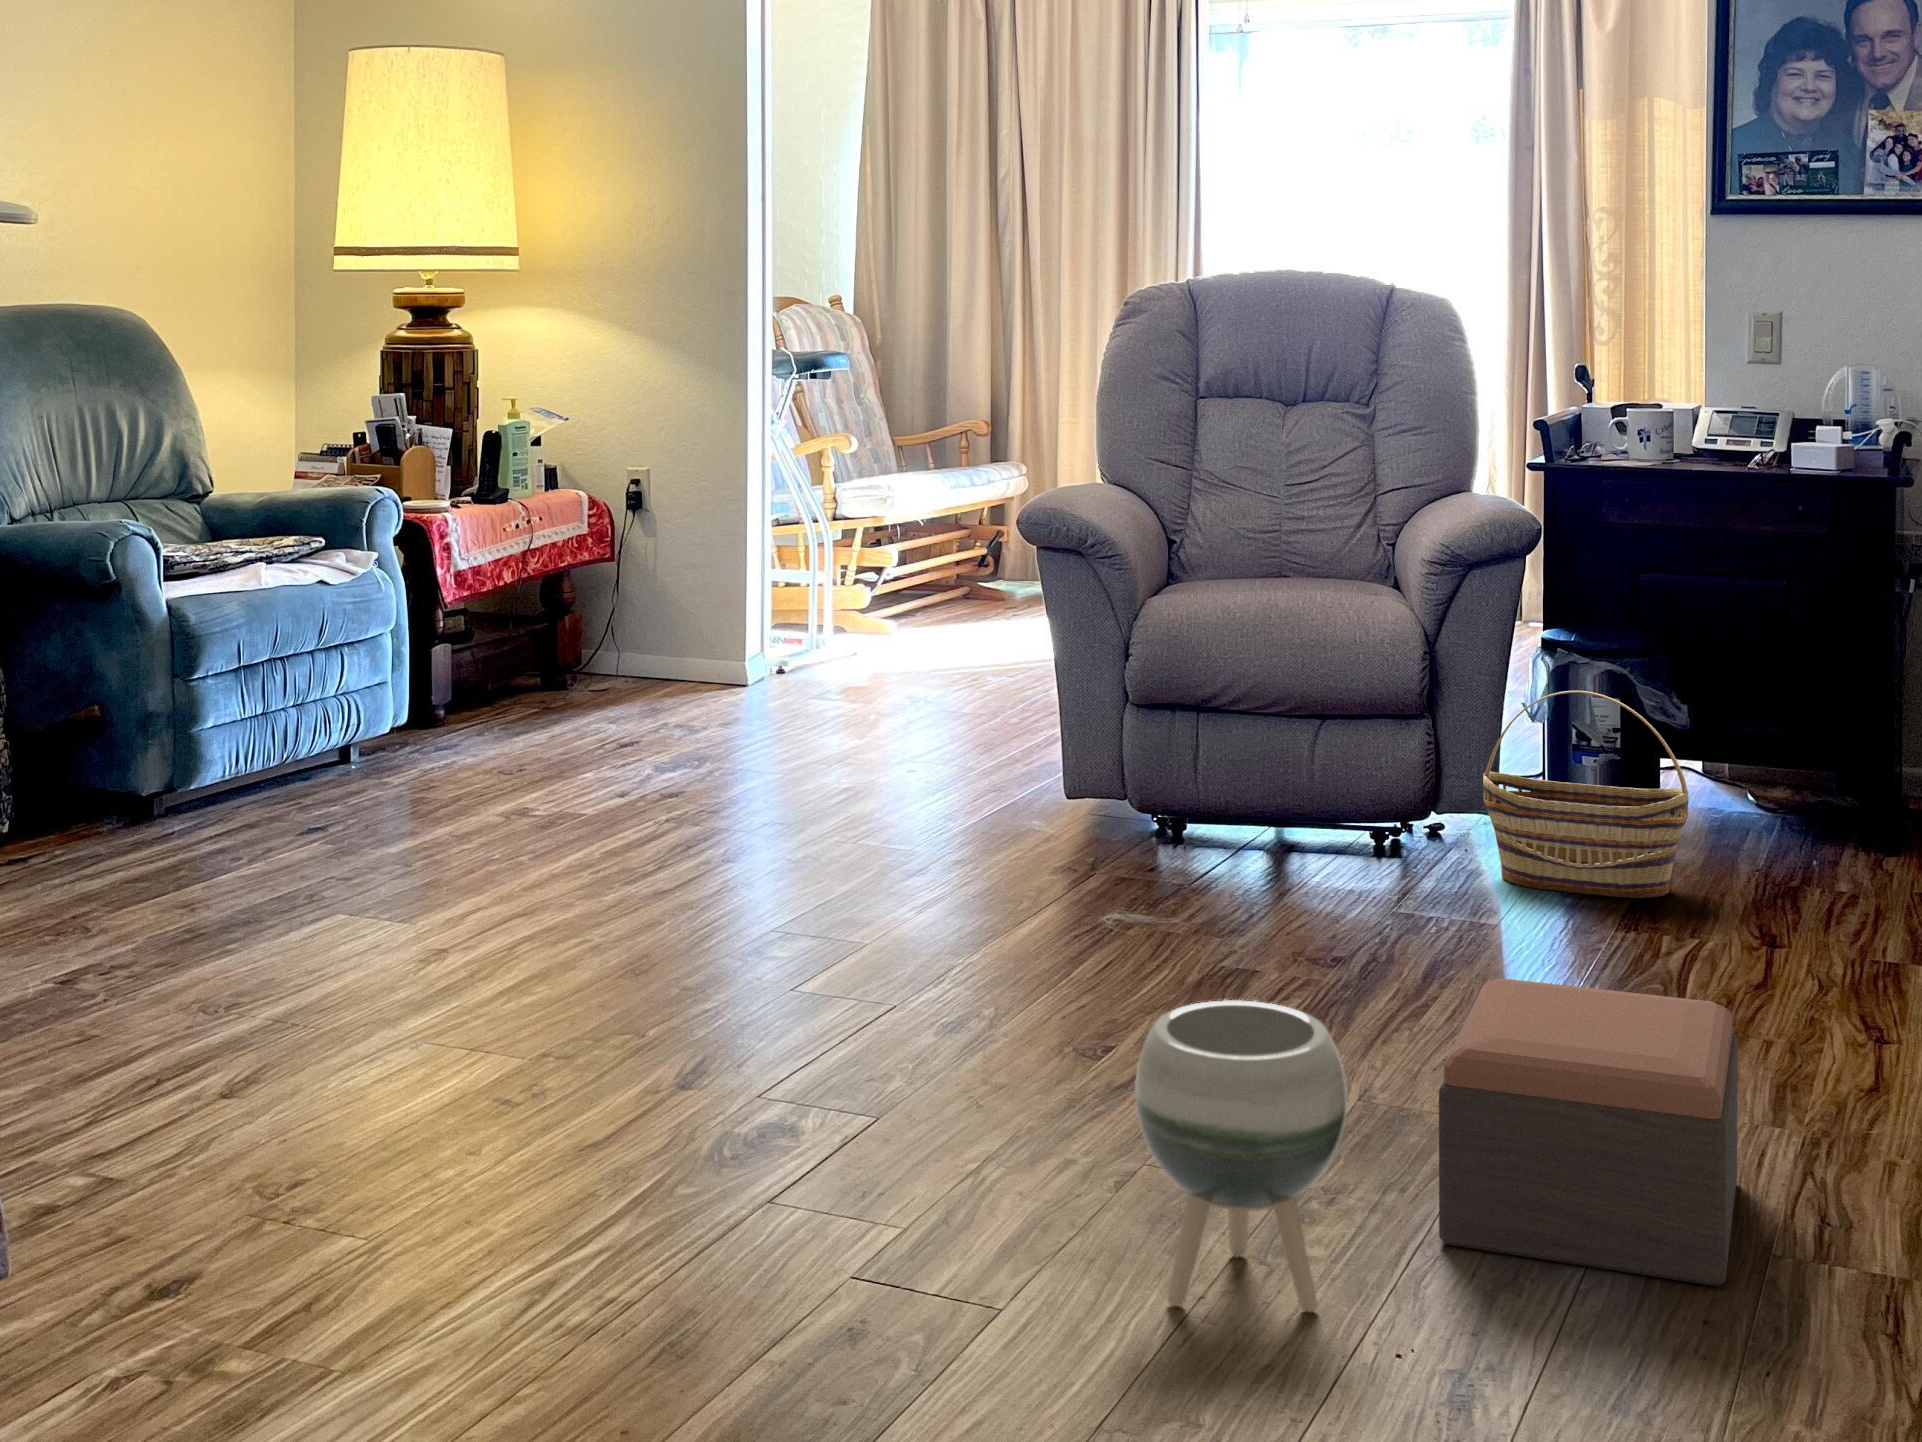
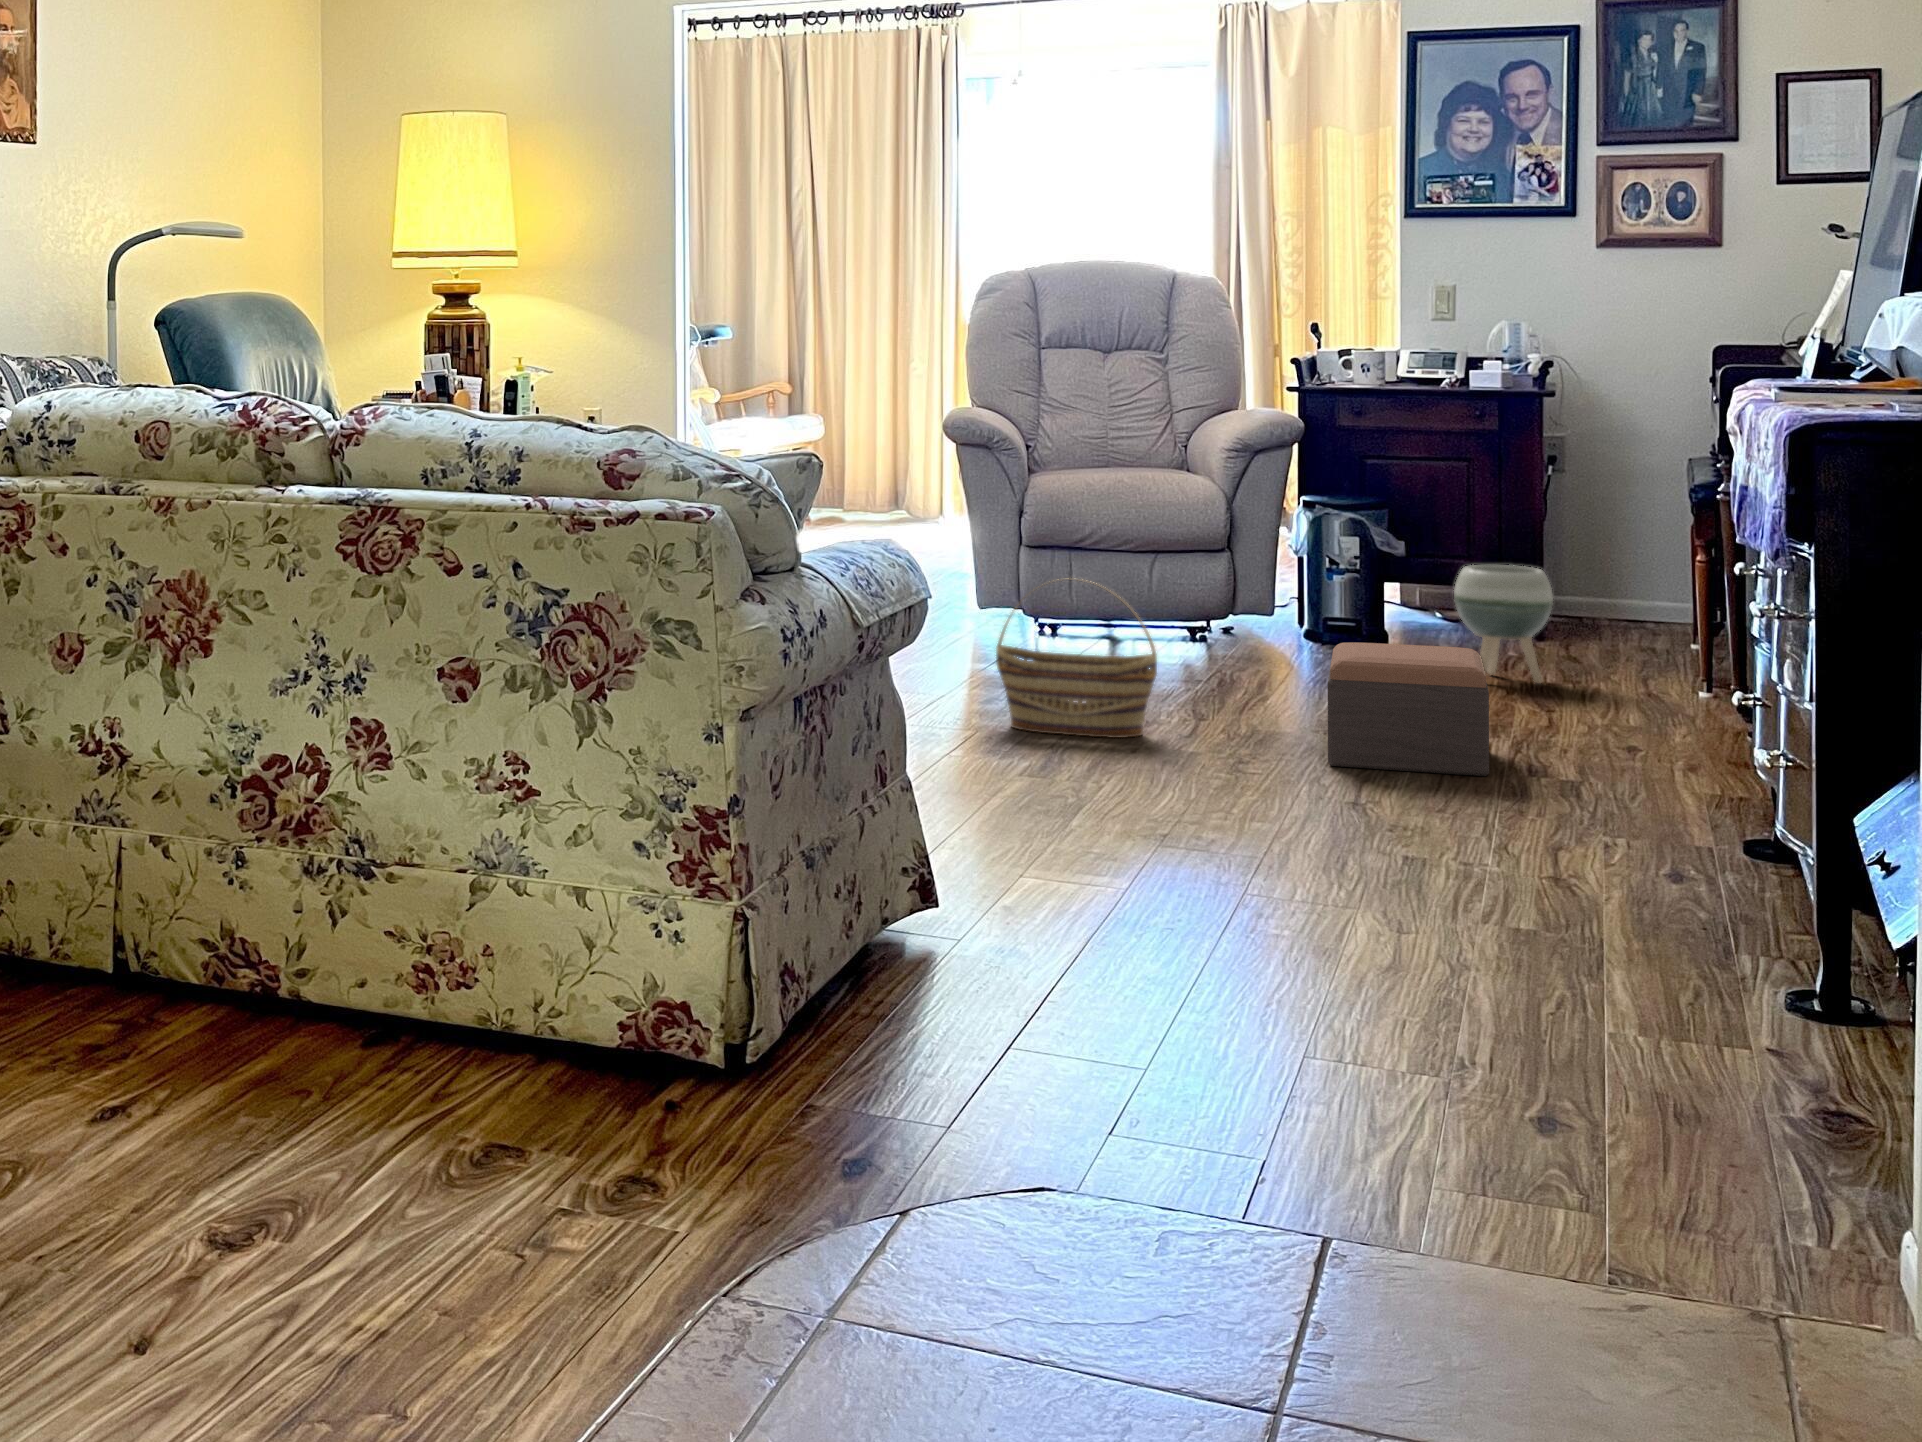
basket: present [1483,691,1688,898] -> present [996,578,1157,738]
planter: present [1135,1000,1347,1312] -> present [1454,565,1553,683]

